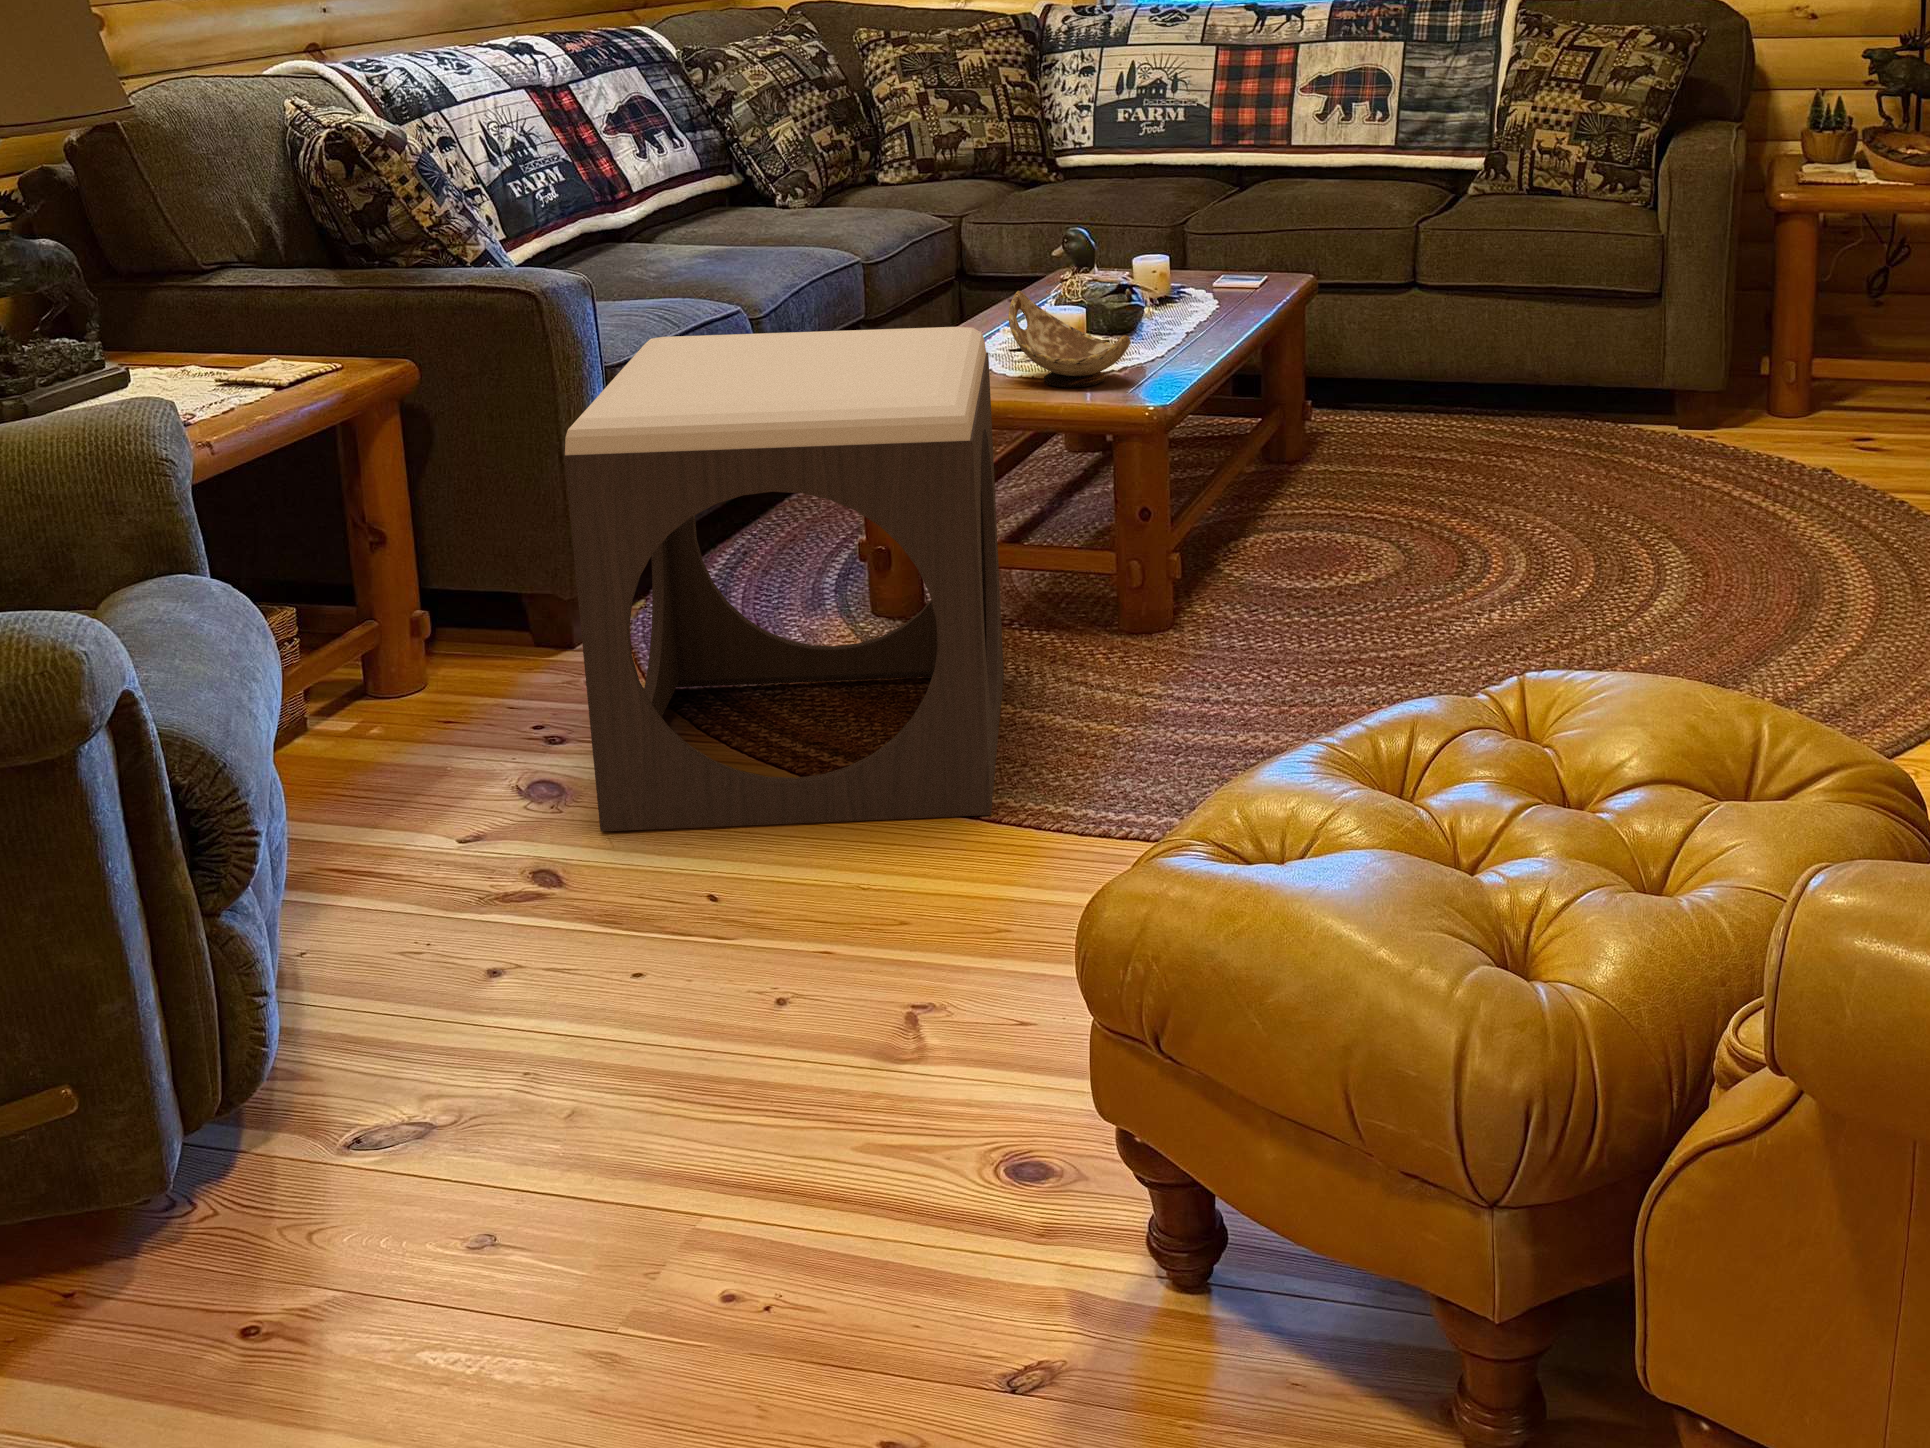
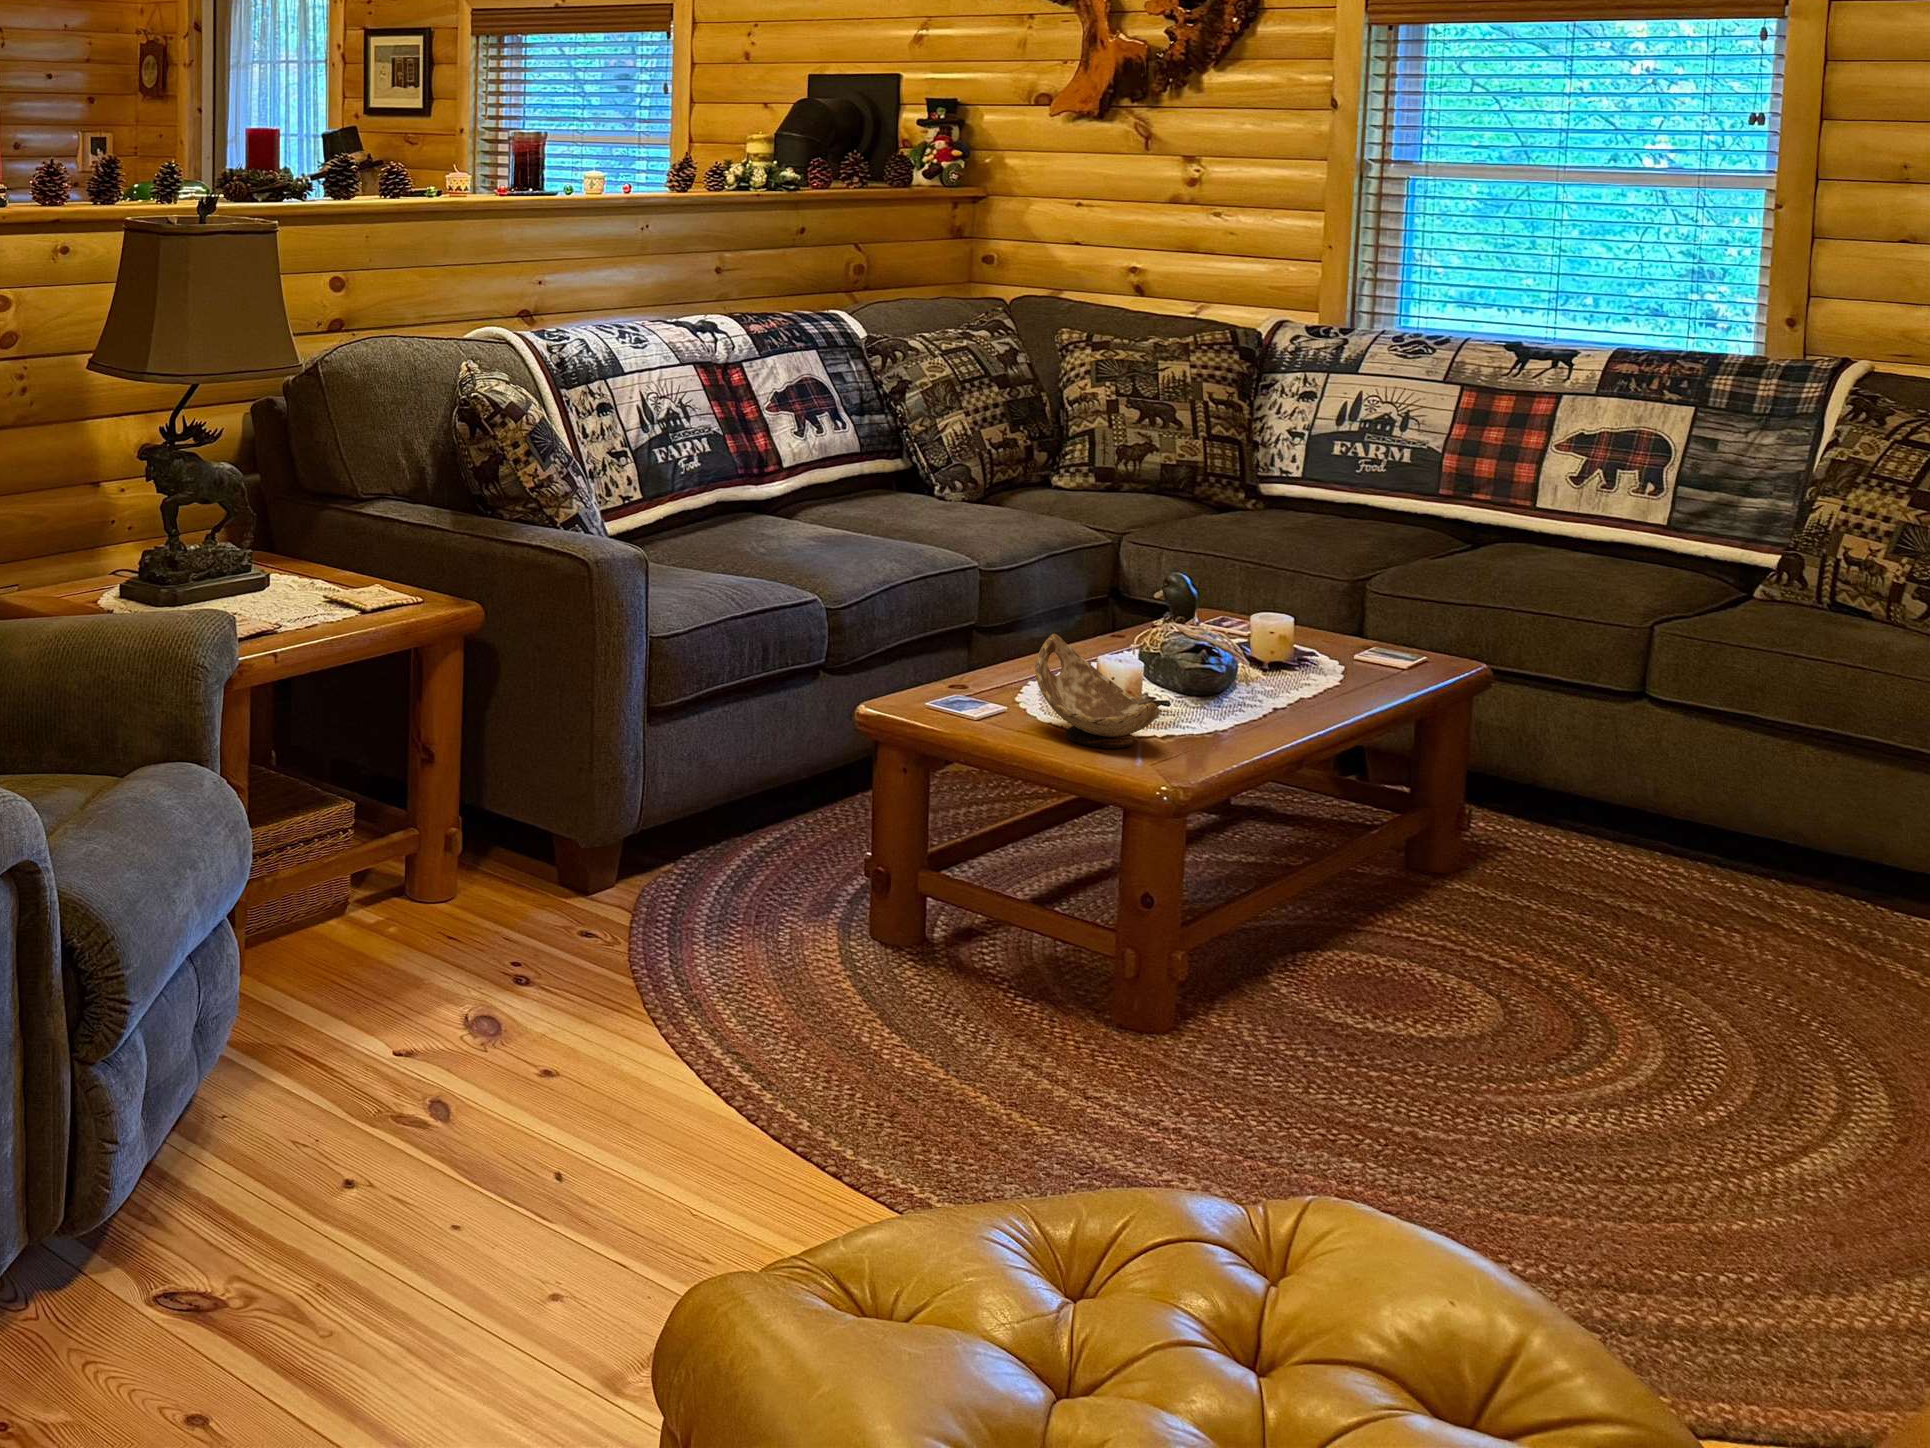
footstool: present [564,327,1004,831] -> none [497,622,980,1187]

